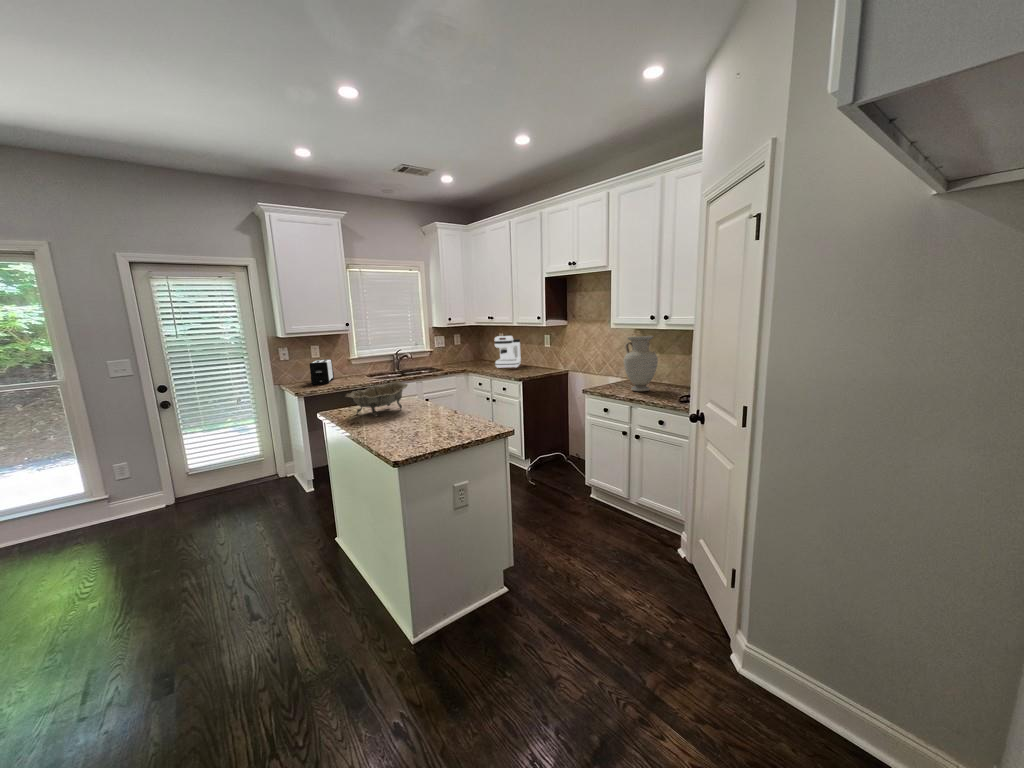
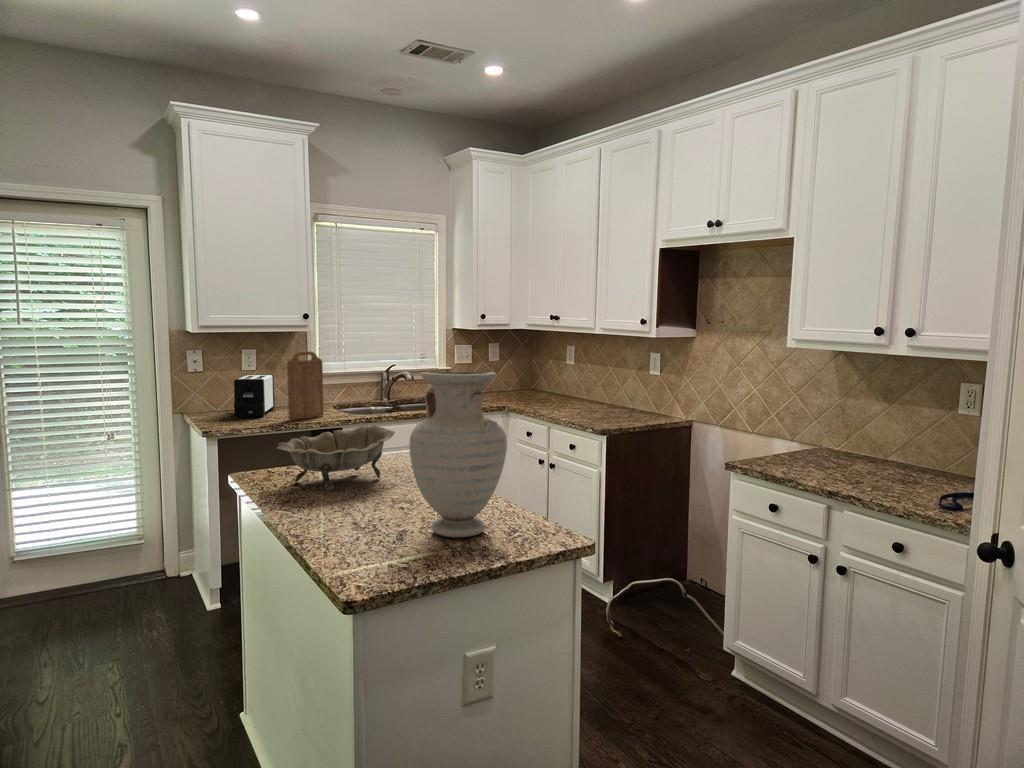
coffee maker: present [495,336,521,368] -> none [559,351,606,409]
vase: present [624,336,658,391] -> present [409,372,507,537]
cutting board: none [340,345,364,384] -> present [287,351,324,420]

